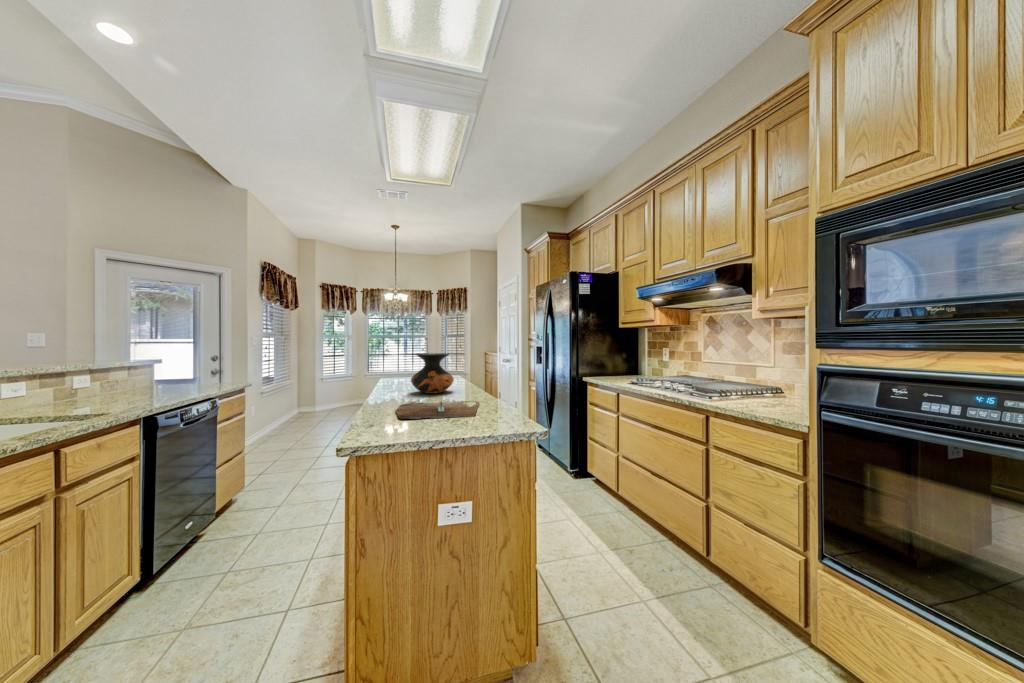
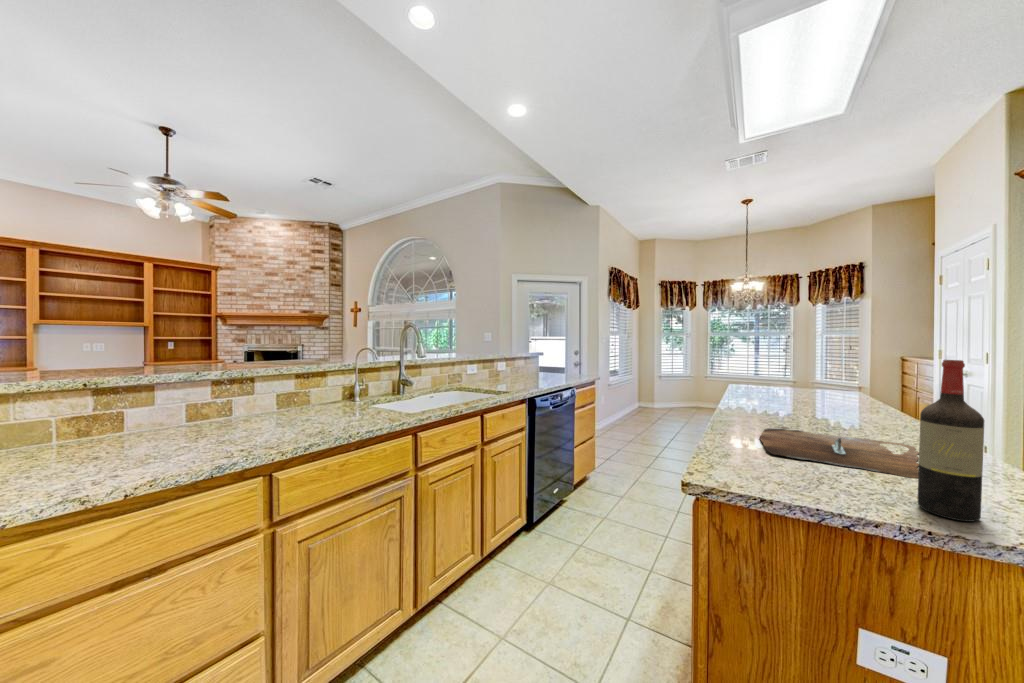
wine bottle: none [469,344,492,431] -> present [918,360,984,522]
vase: present [411,353,454,394] -> none [777,360,851,417]

